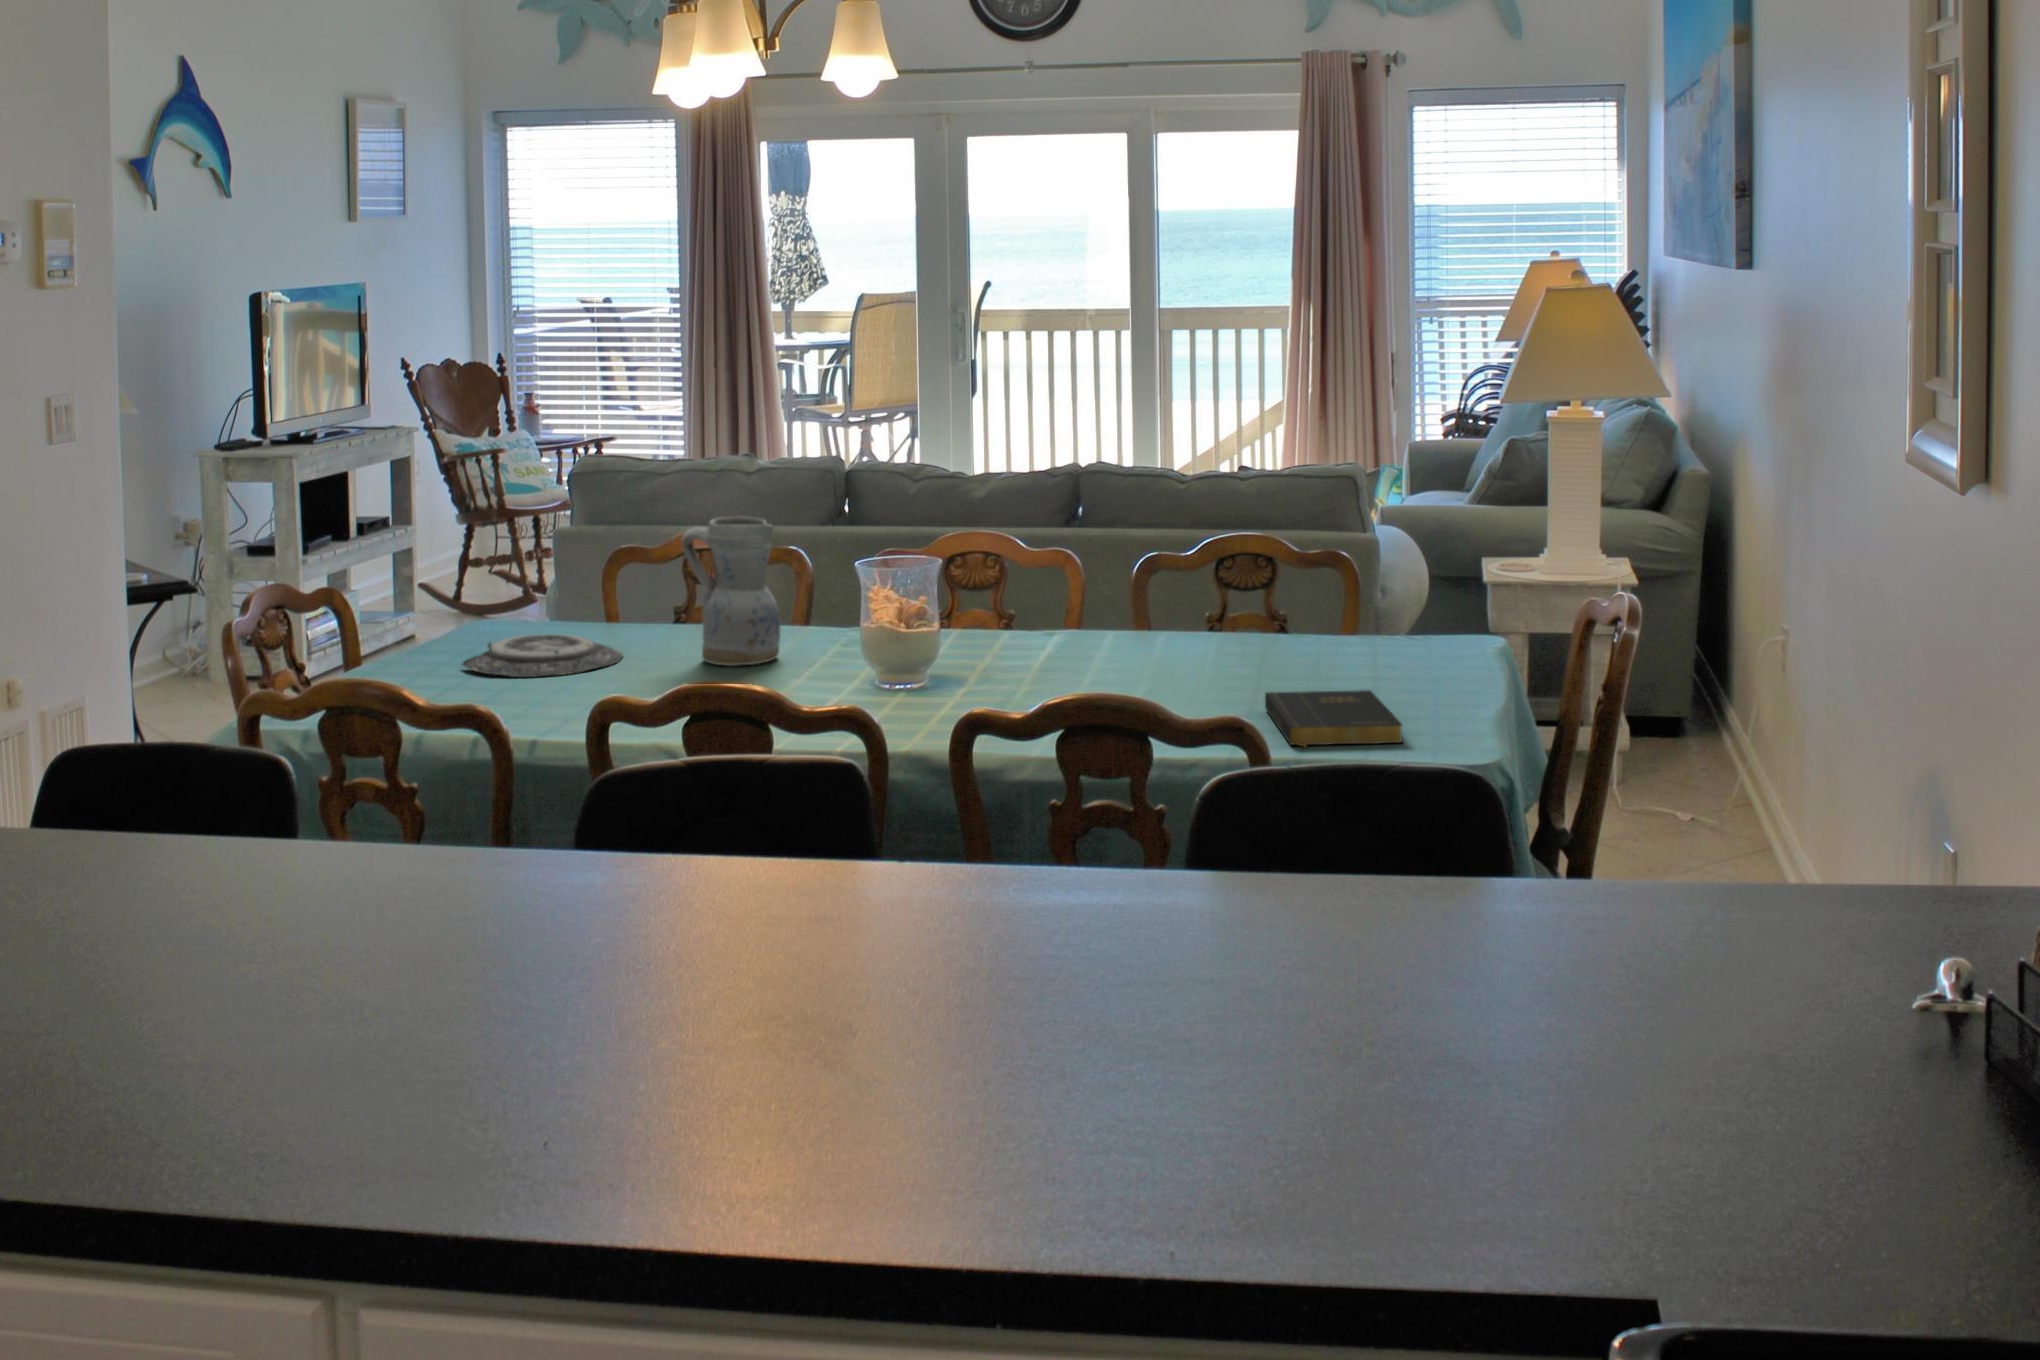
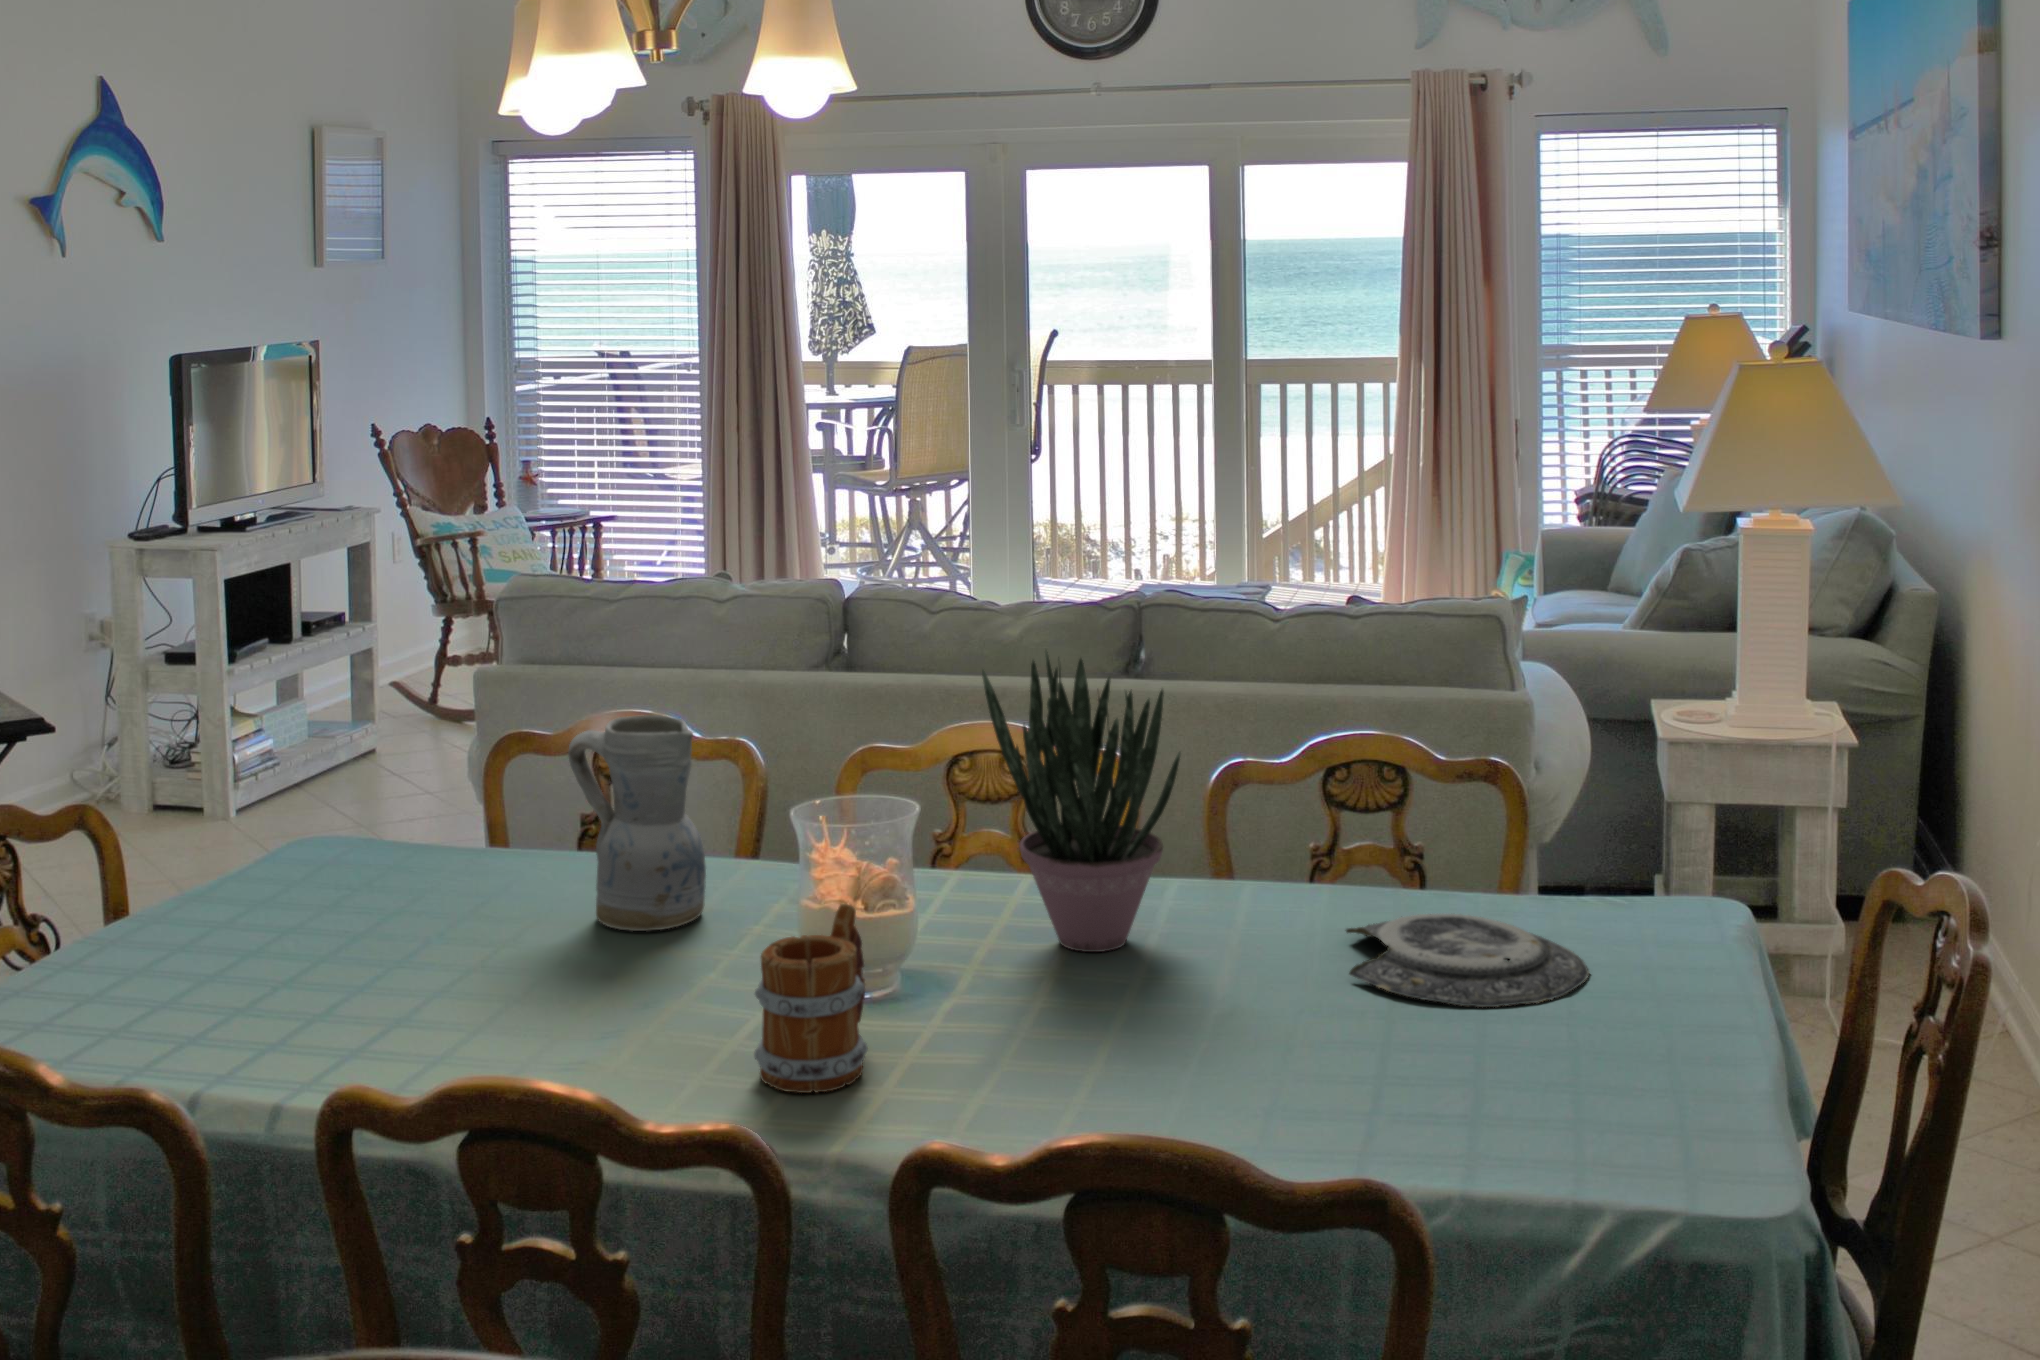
potted plant: none [980,462,1119,669] -> present [982,651,1180,952]
mug: none [839,617,915,731] -> present [754,904,868,1093]
plate: present [462,634,623,677] -> present [1346,913,1590,1007]
book: present [1265,690,1402,747] -> none [1400,1031,1626,1159]

